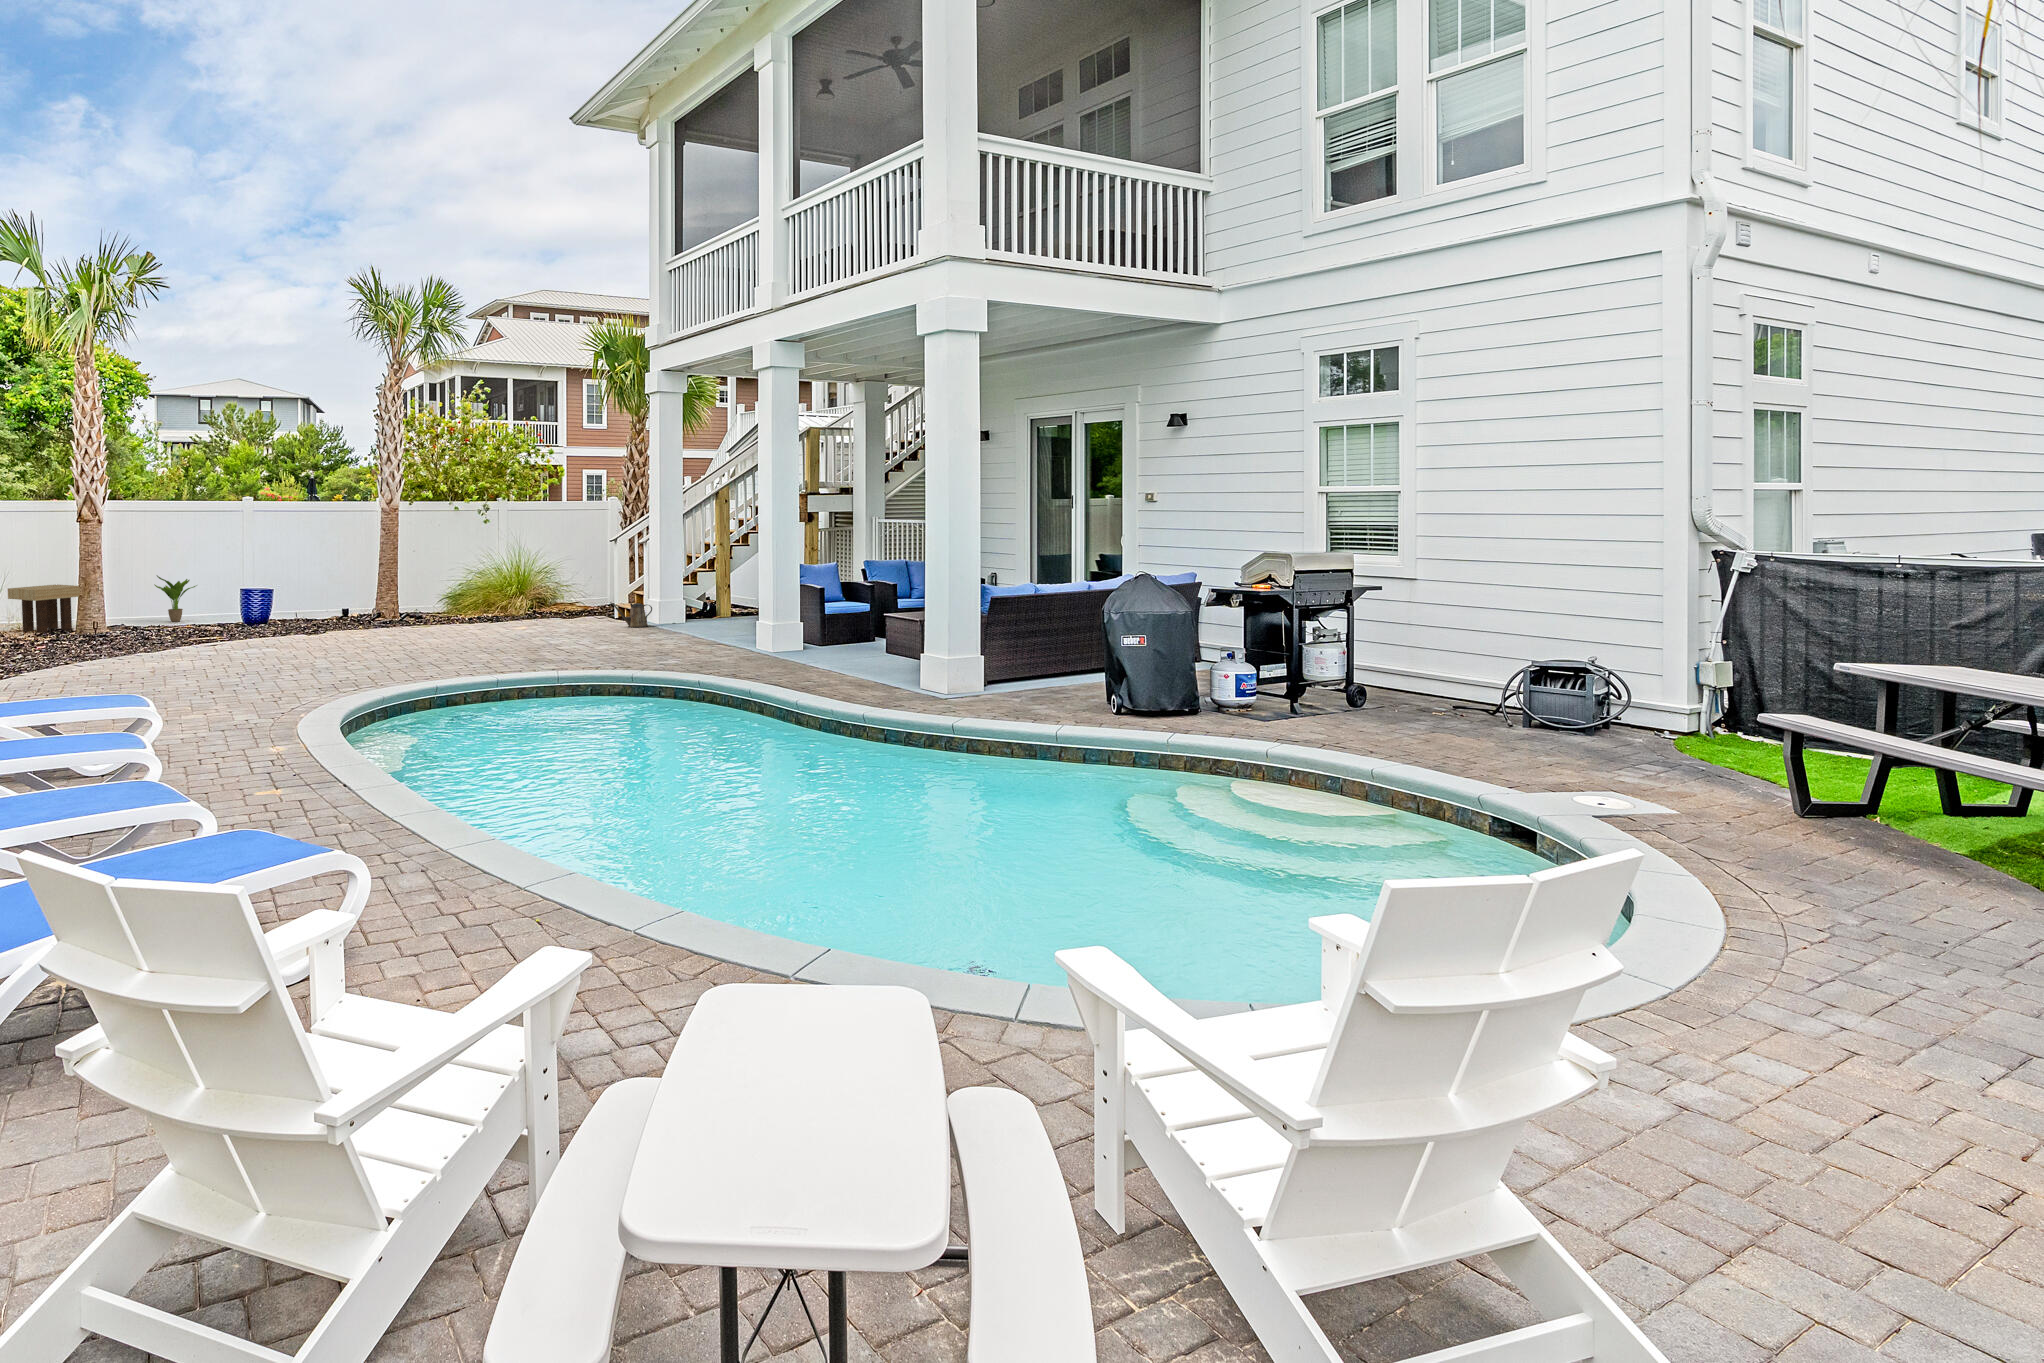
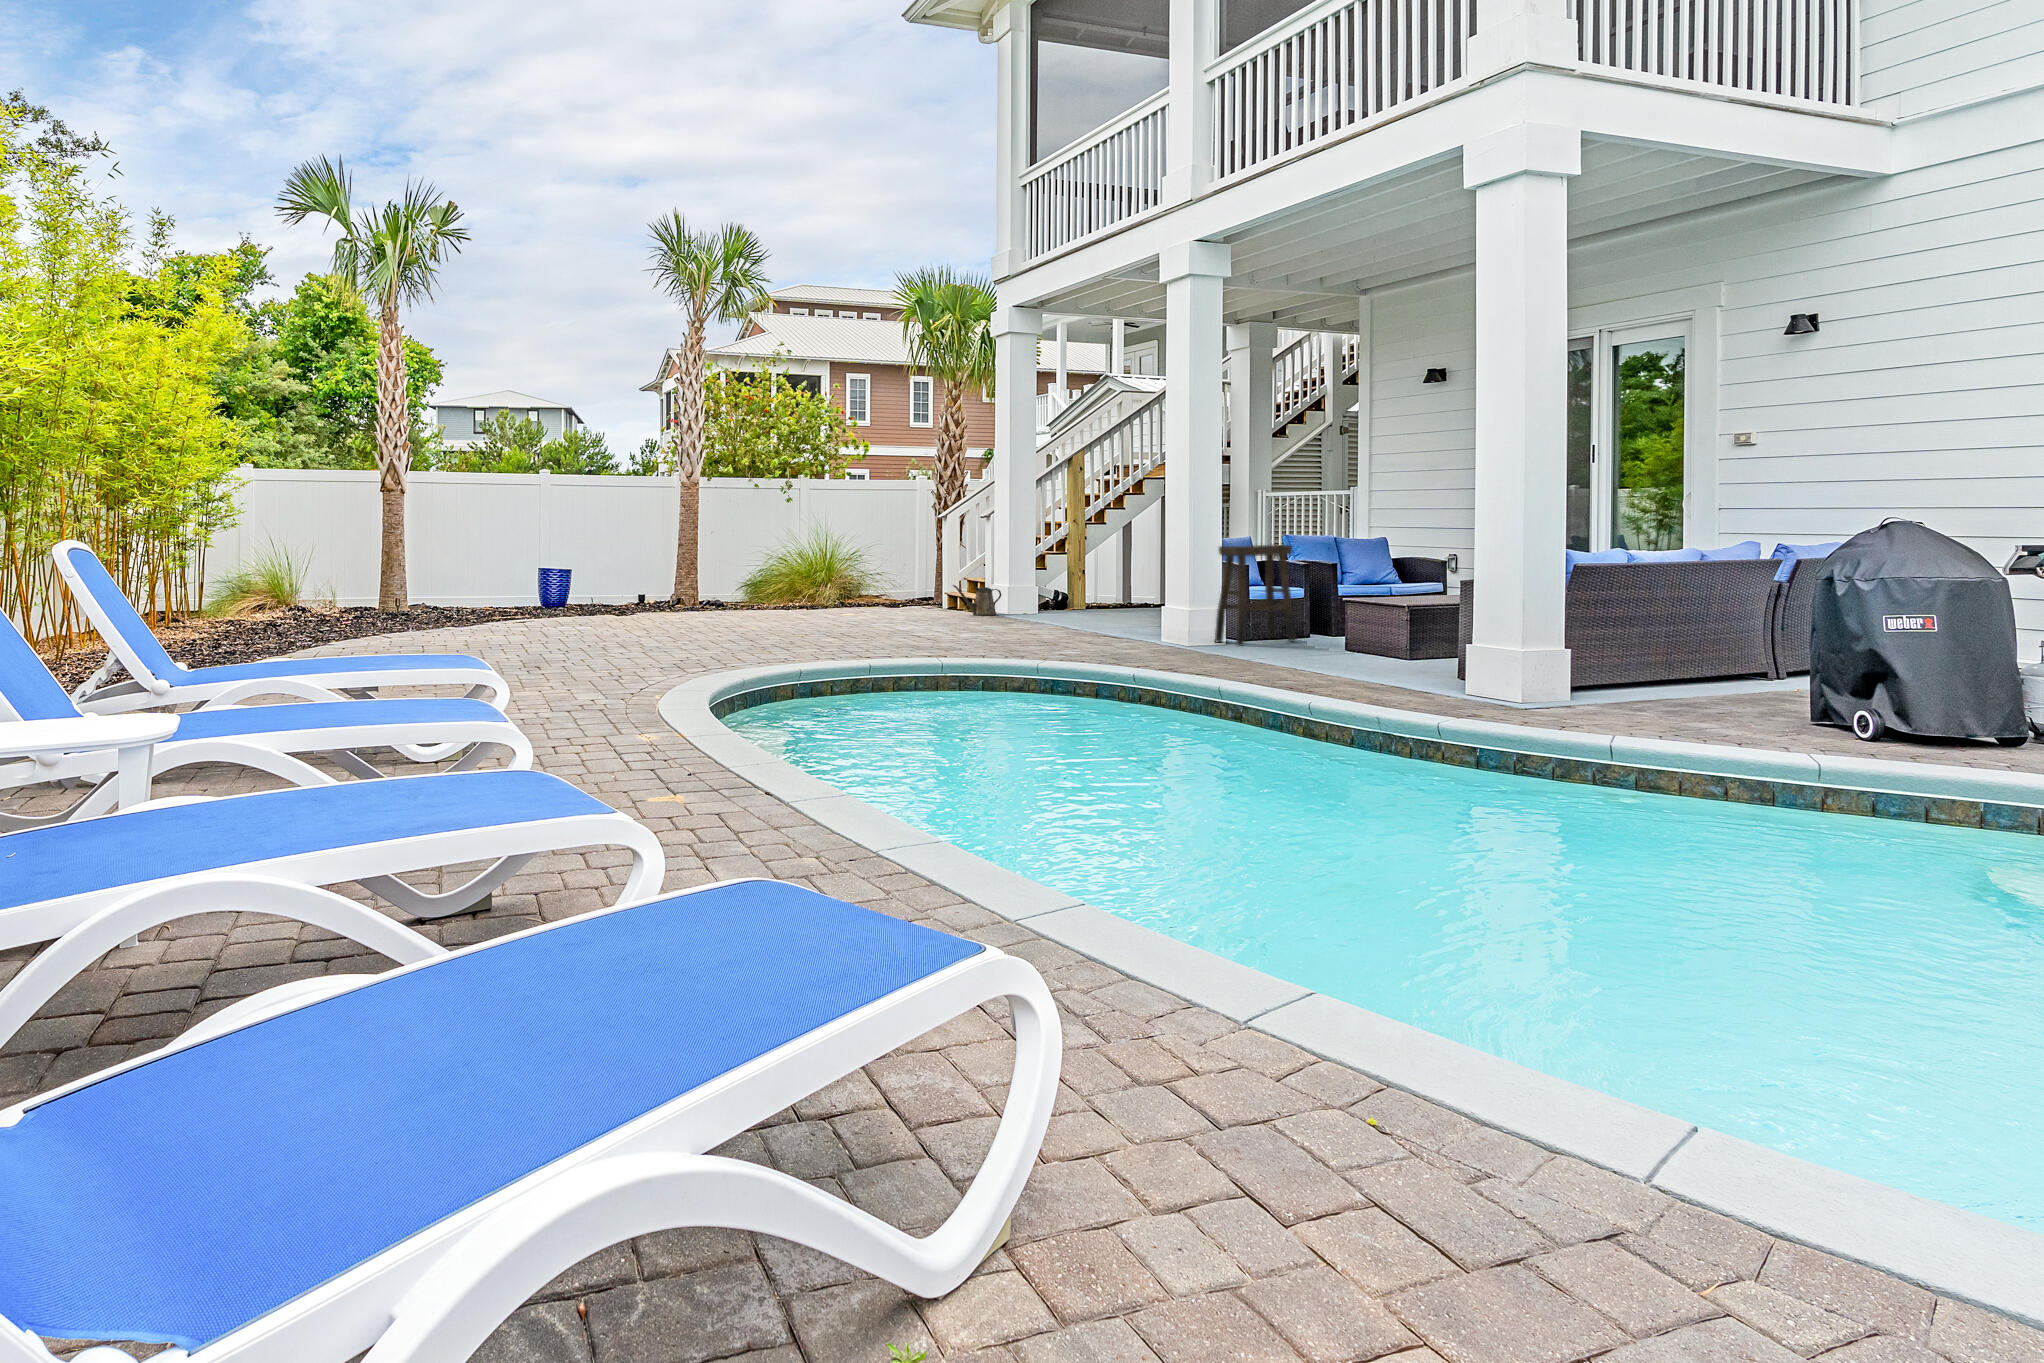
stool: none [796,570,859,651] -> present [1214,545,1296,646]
potted plant: present [155,576,197,622] -> none [453,549,497,600]
side table: present [8,585,80,633] -> none [313,557,386,607]

